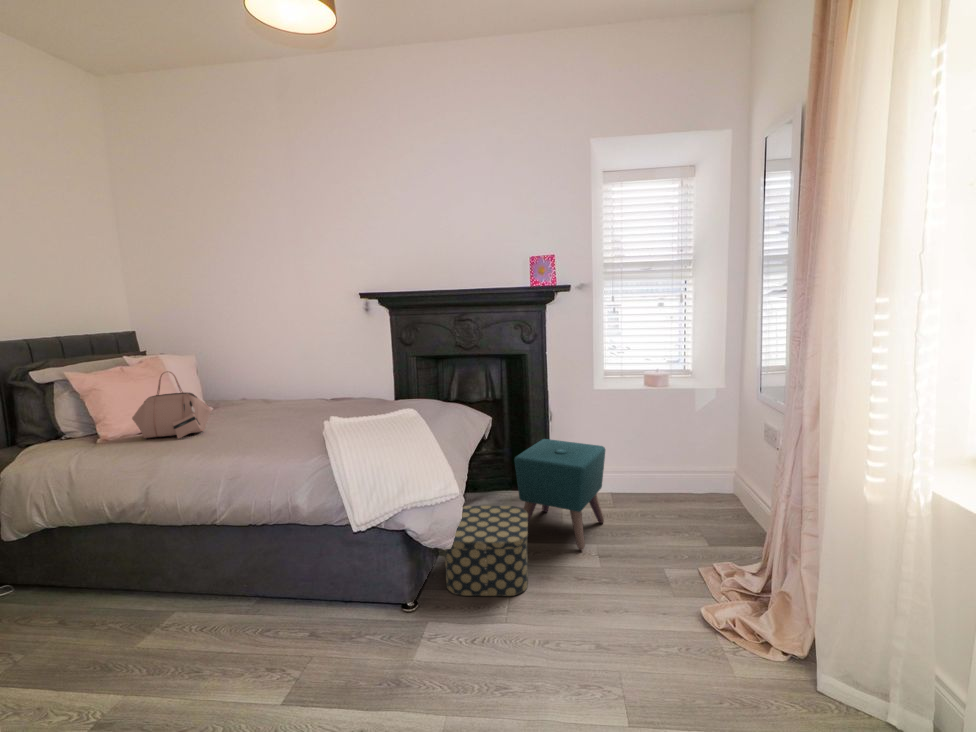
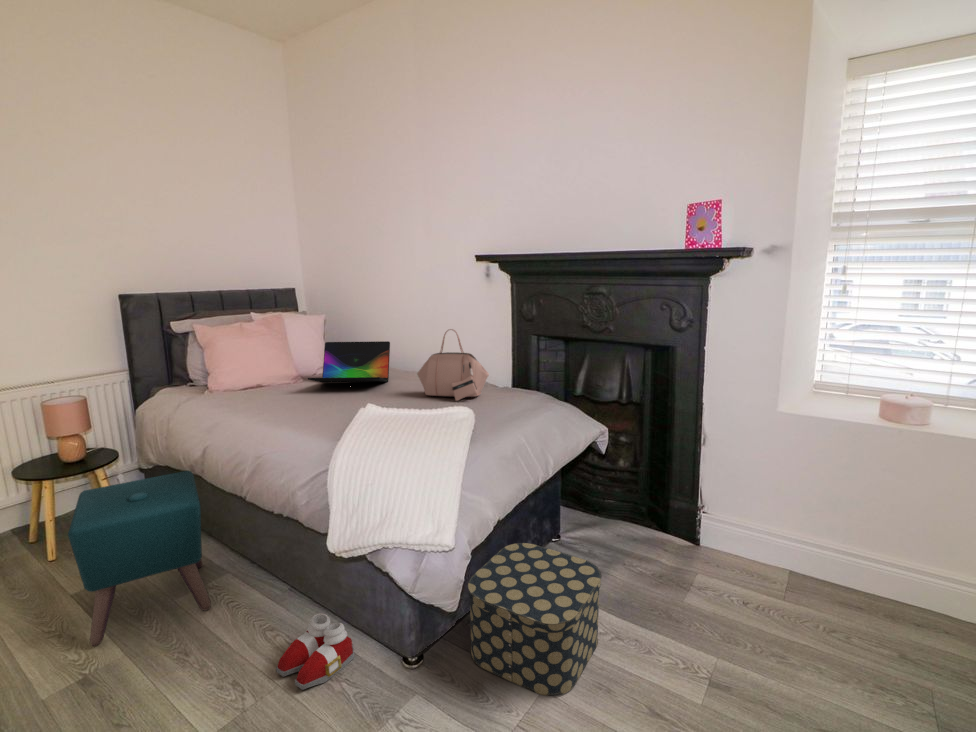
handbag: present [132,371,212,438] -> present [417,329,489,401]
laptop: none [222,372,297,416] -> present [308,341,390,383]
ottoman: present [514,439,605,550] -> present [68,471,211,646]
slippers: none [304,595,362,650] -> present [276,613,355,690]

